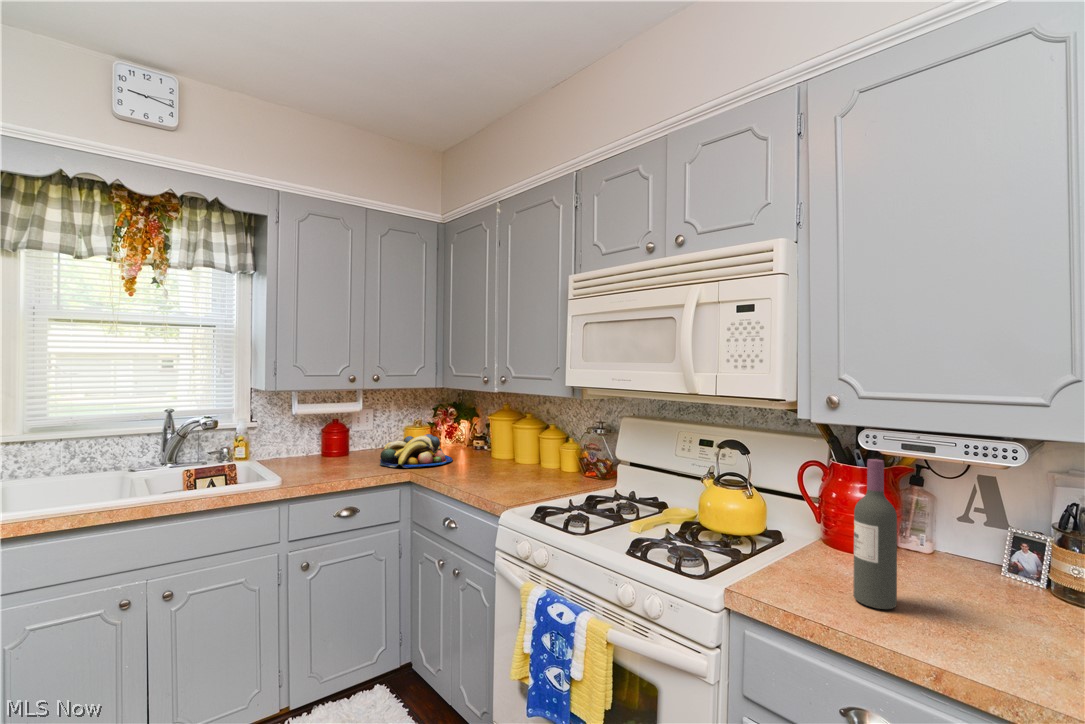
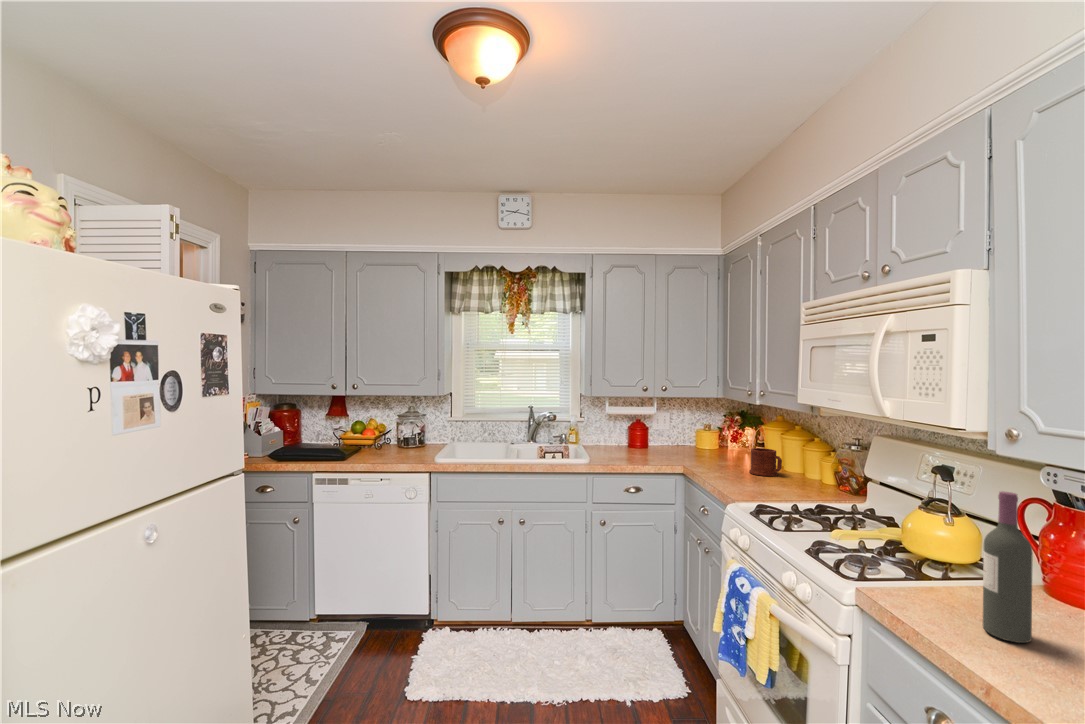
fruit bowl: present [380,434,453,468] -> none [662,437,725,463]
mug: none [490,441,525,471] -> present [749,448,782,476]

